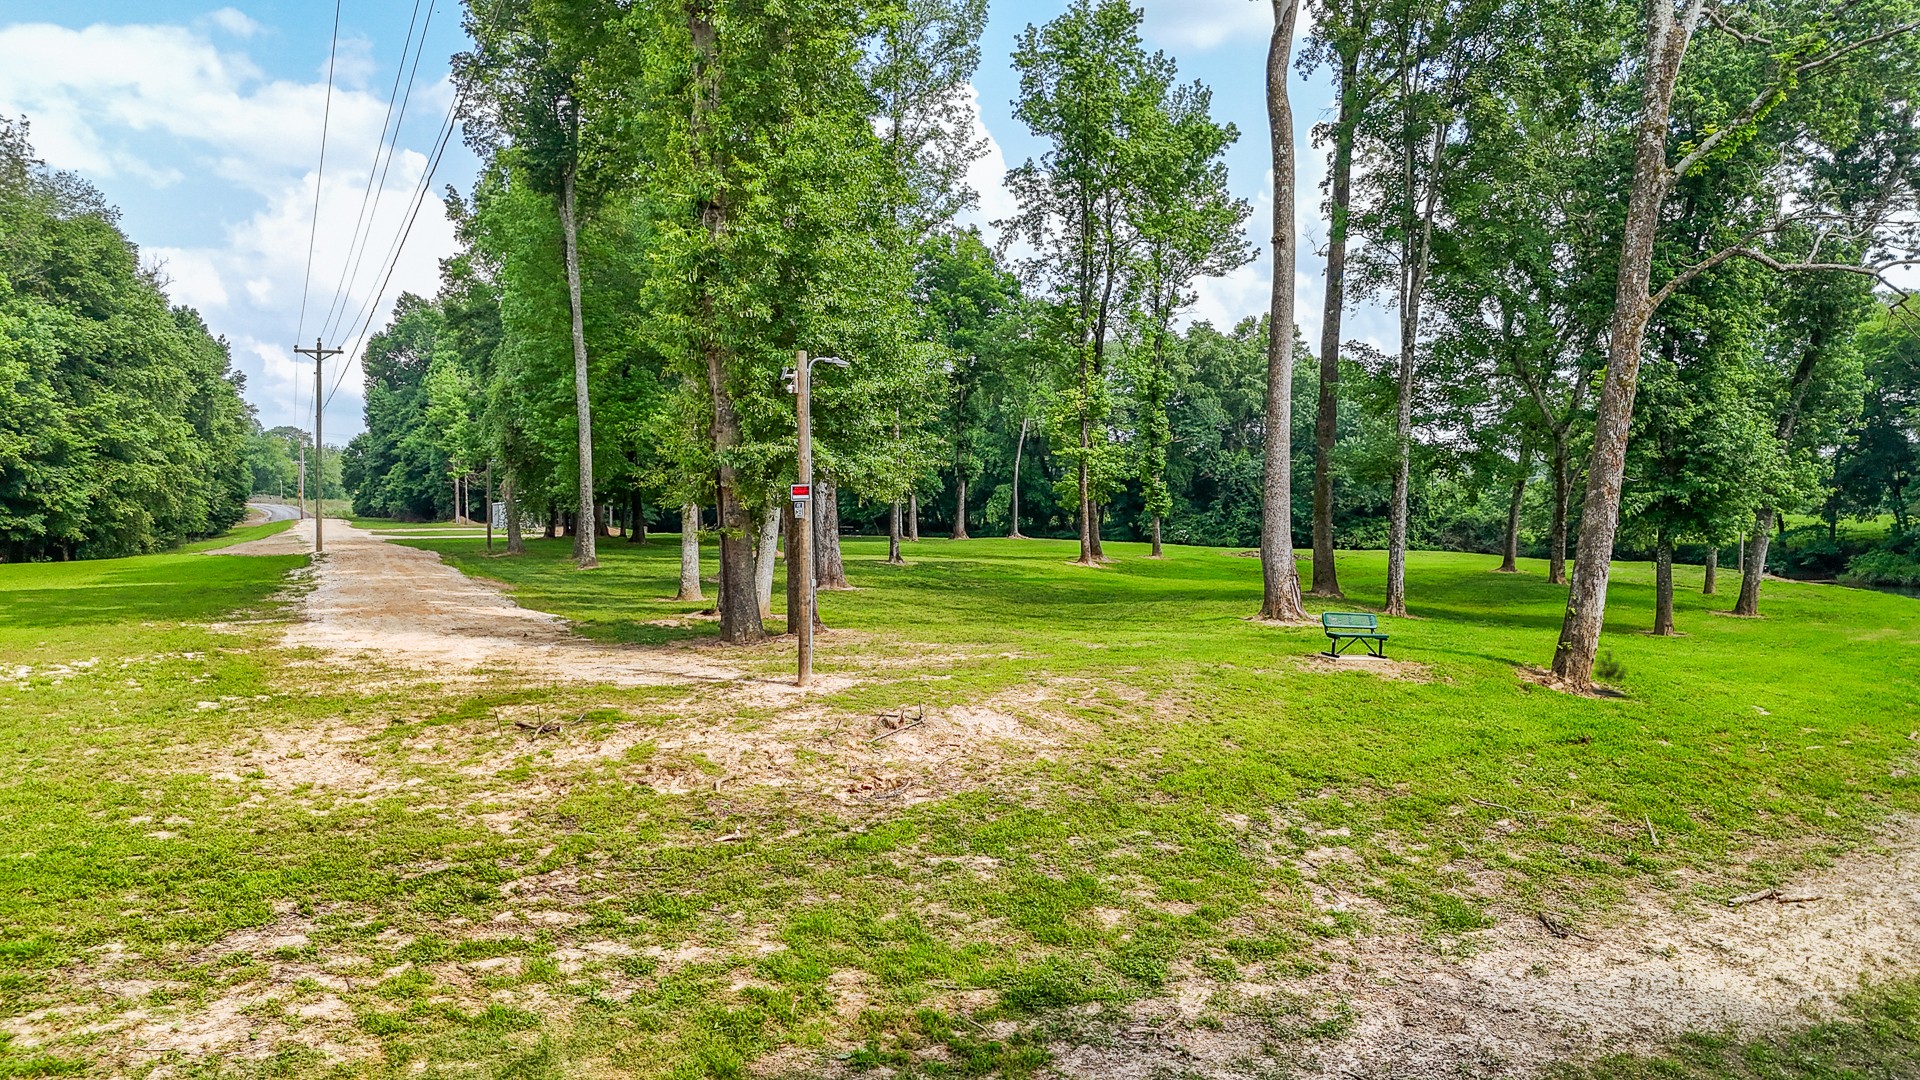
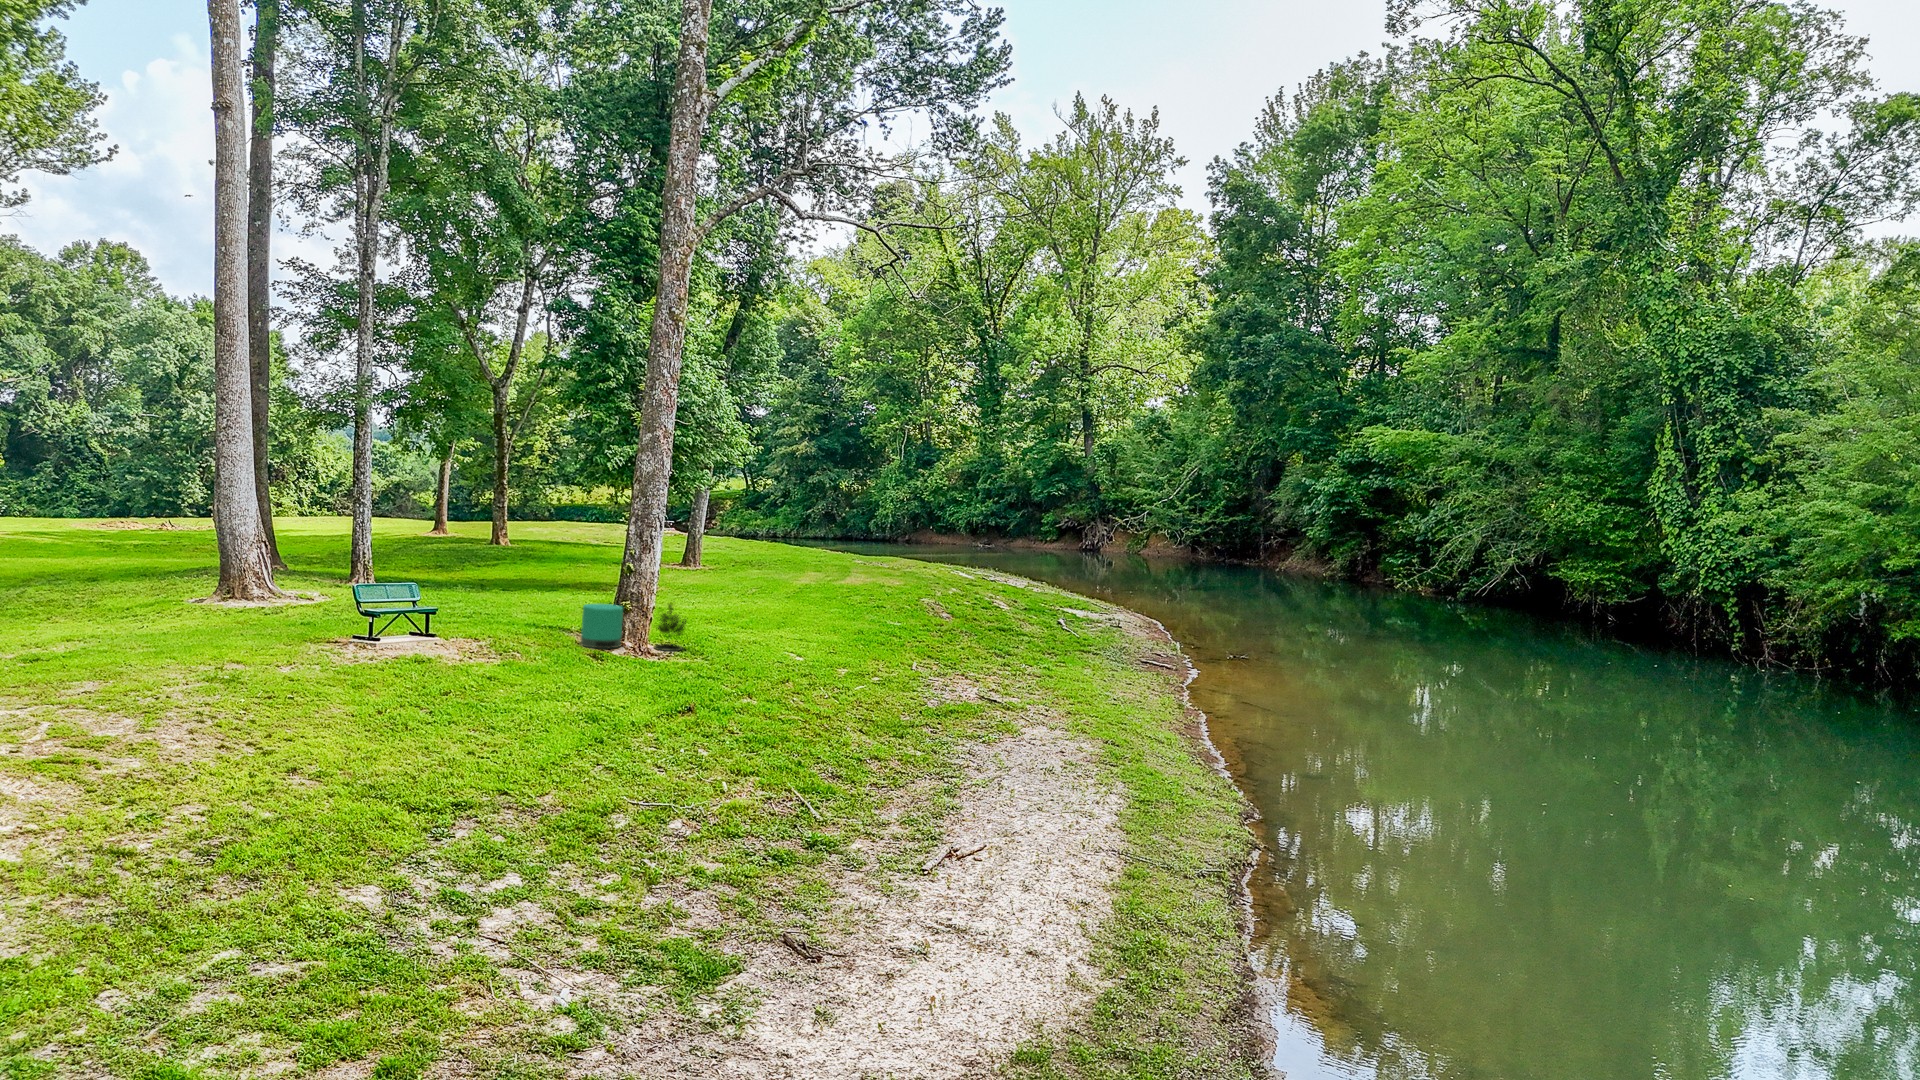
trash can: none [1516,644,1559,685] -> present [581,604,623,649]

